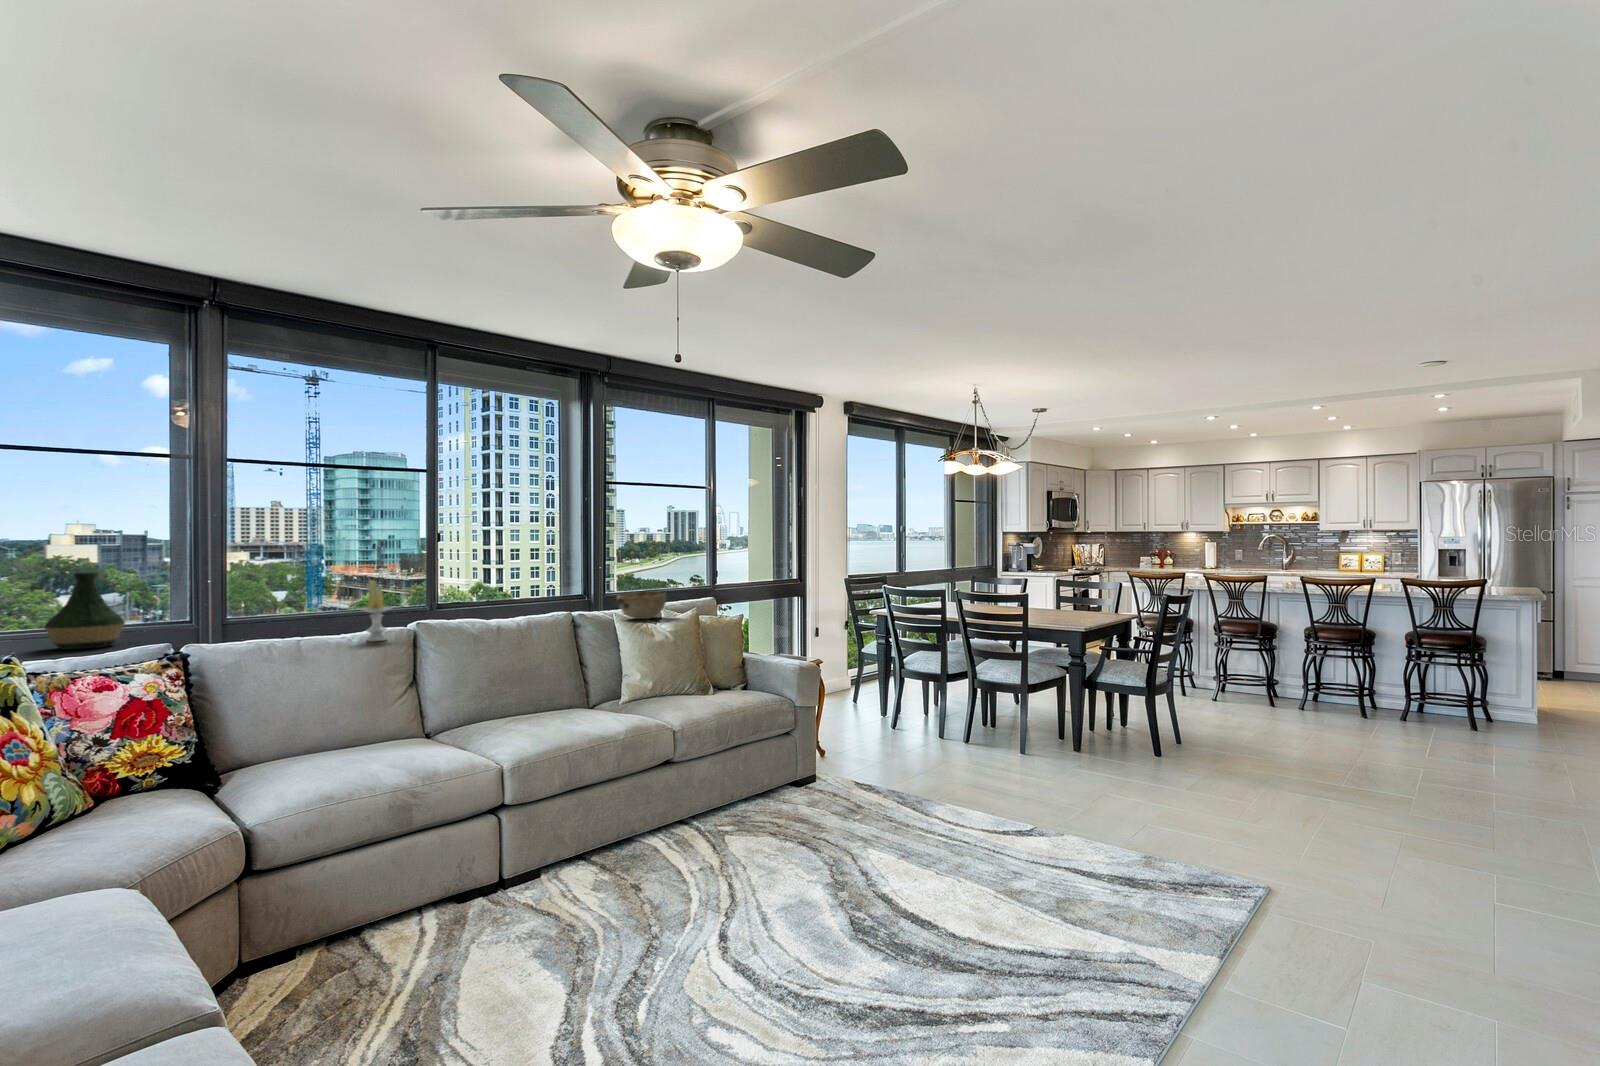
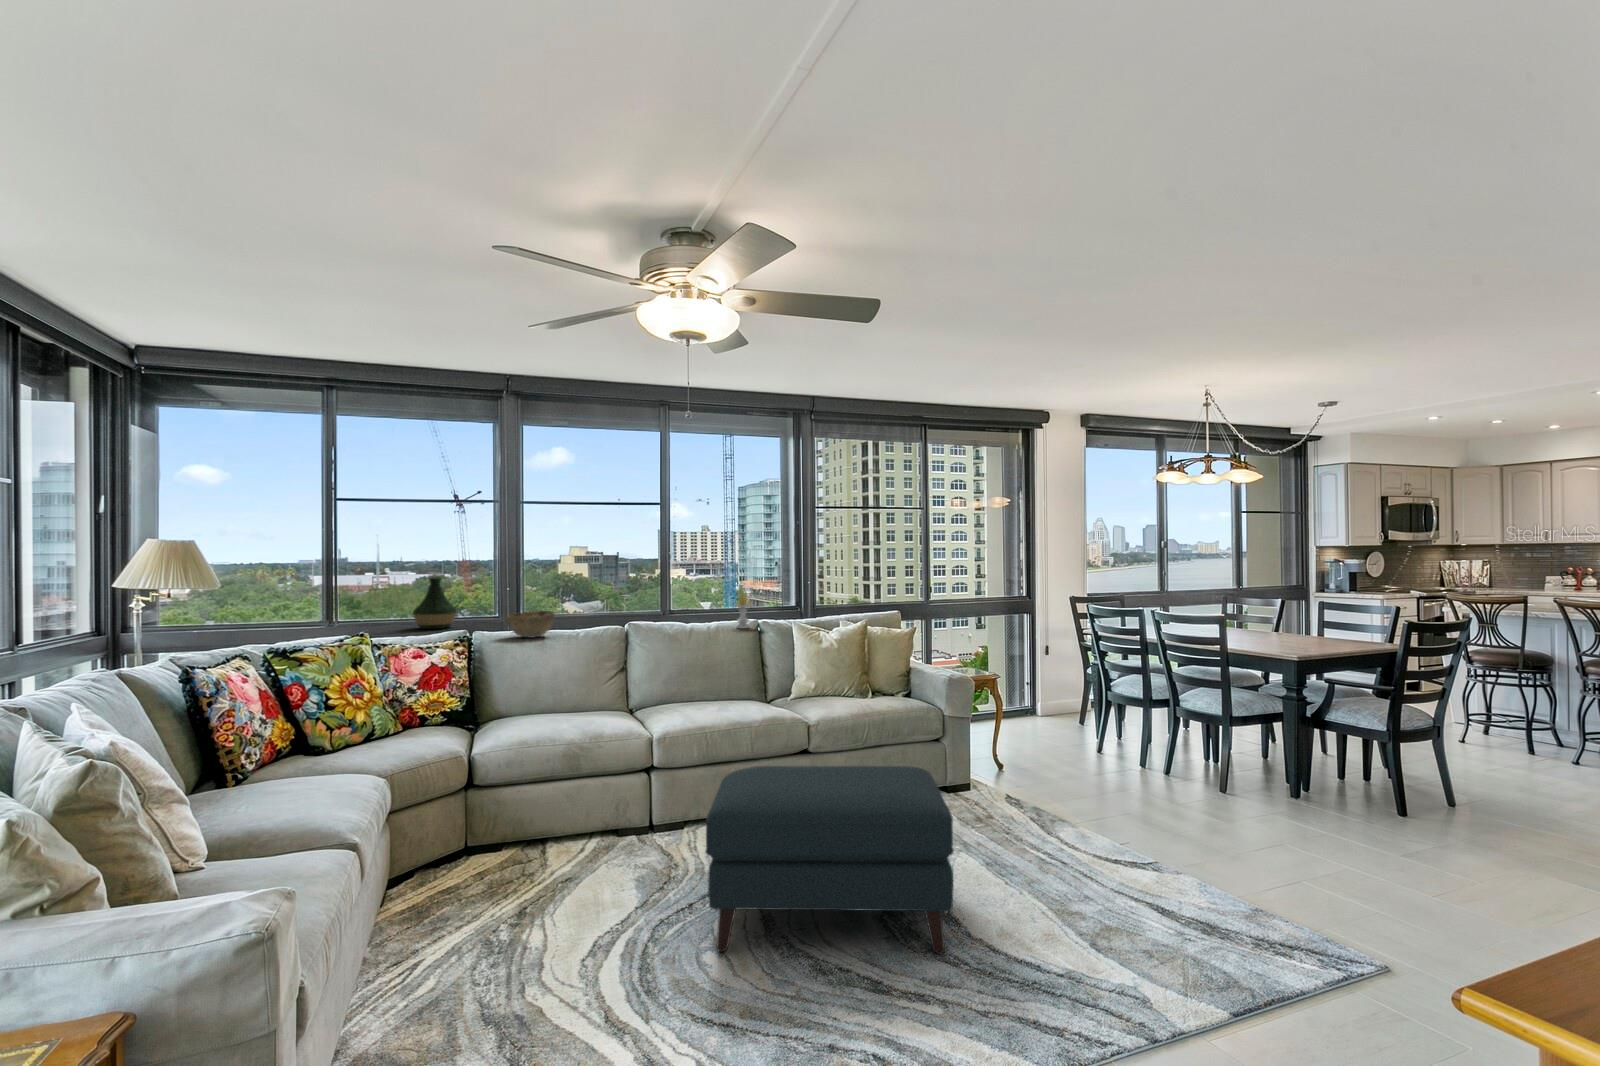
candle: present [360,580,392,641] -> present [733,585,753,628]
decorative bowl: present [616,591,667,619] -> present [506,611,555,637]
ottoman: none [656,761,975,1028] -> present [705,766,954,954]

